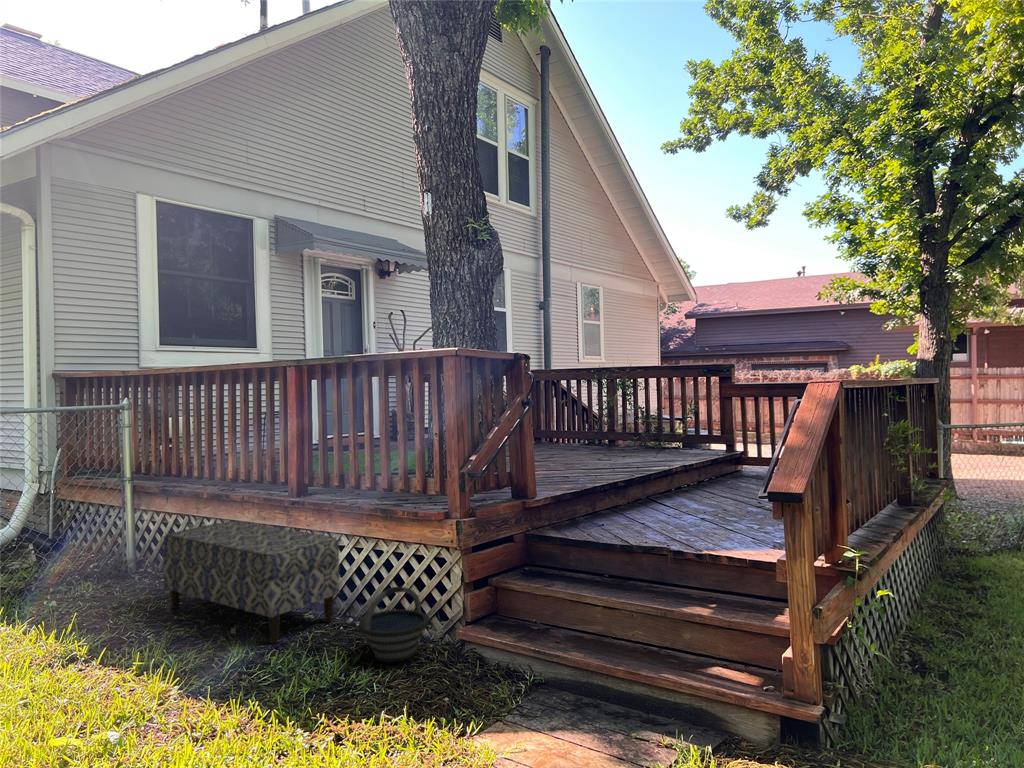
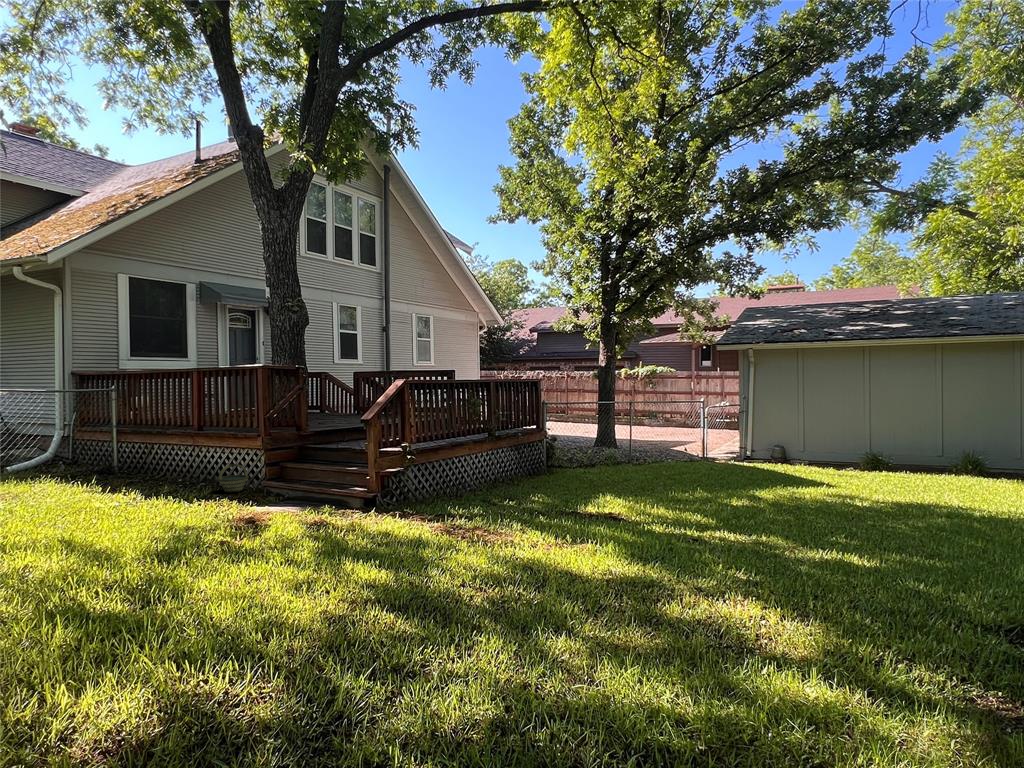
bench: present [163,521,340,643] -> none [133,444,215,489]

